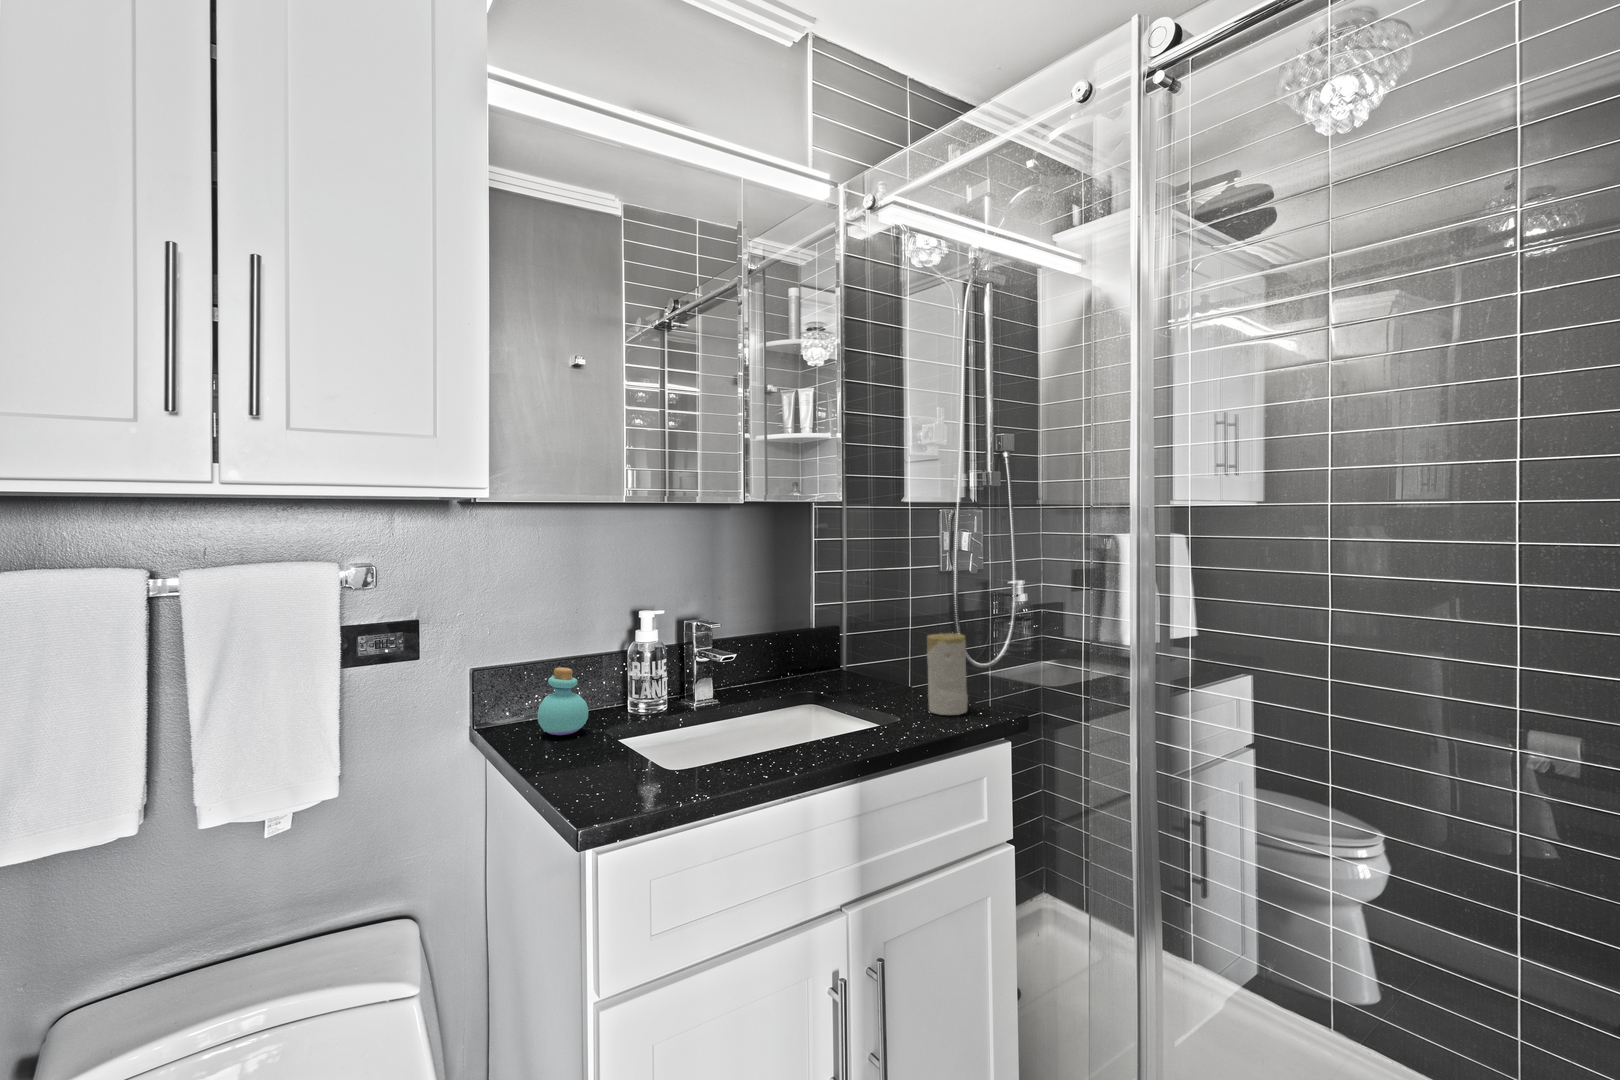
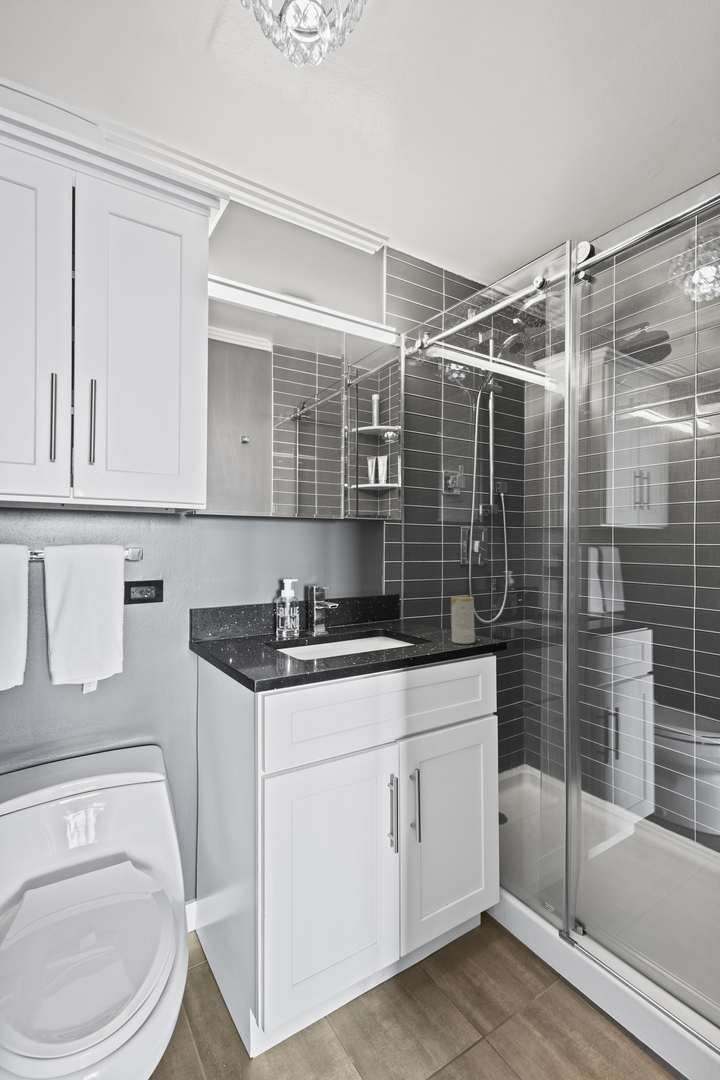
perfume bottle: present [537,668,588,735] -> none [227,610,255,648]

